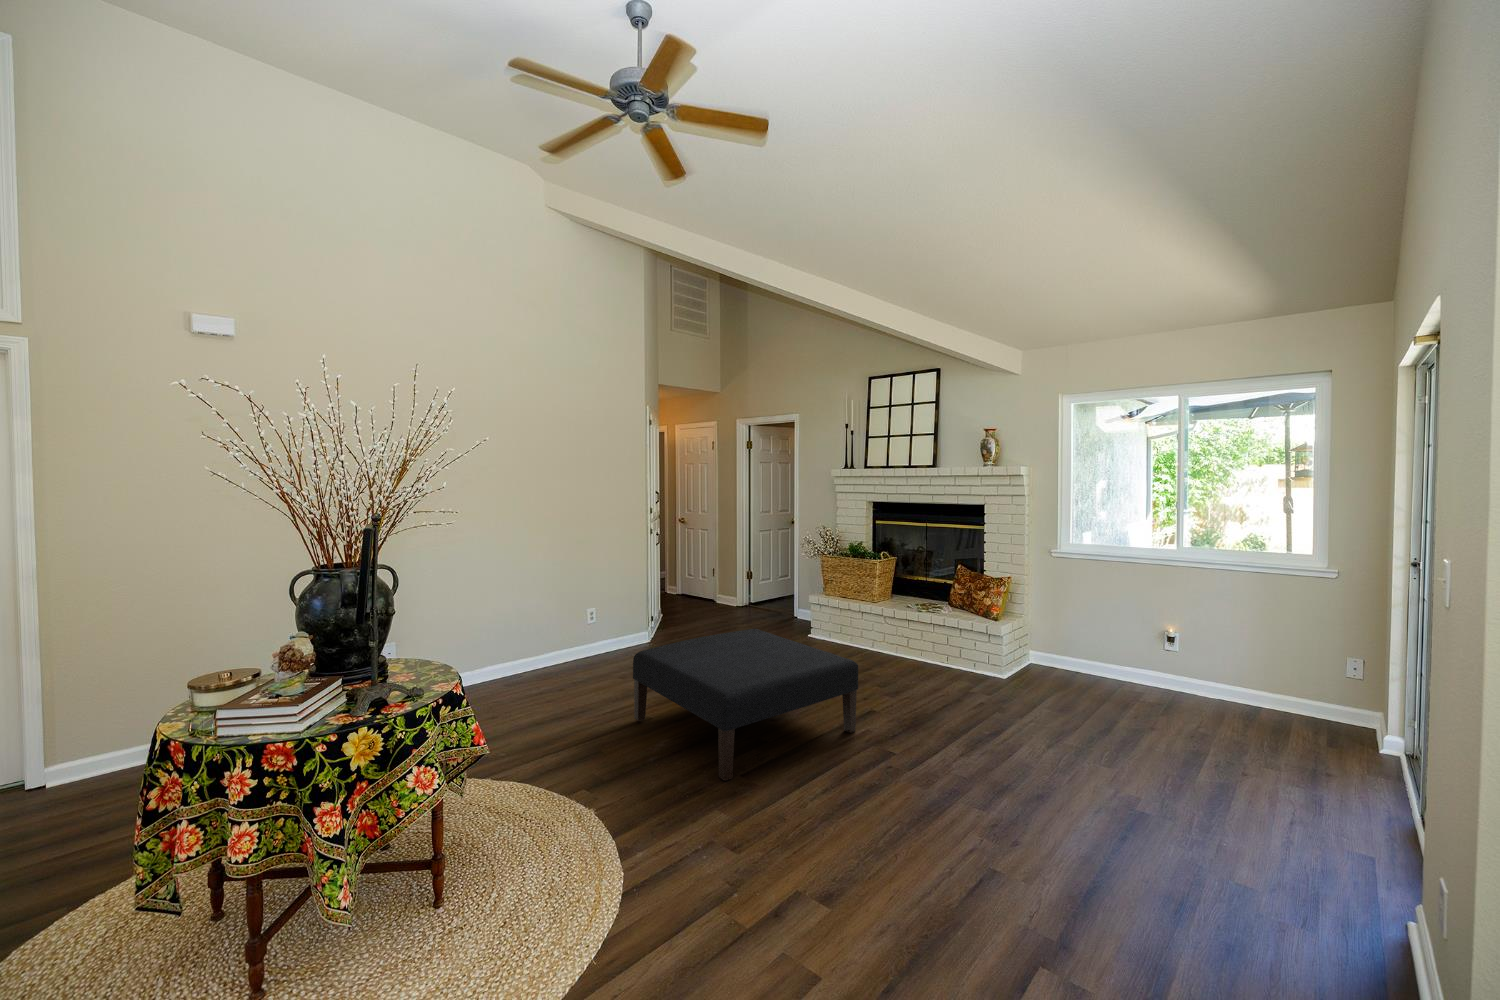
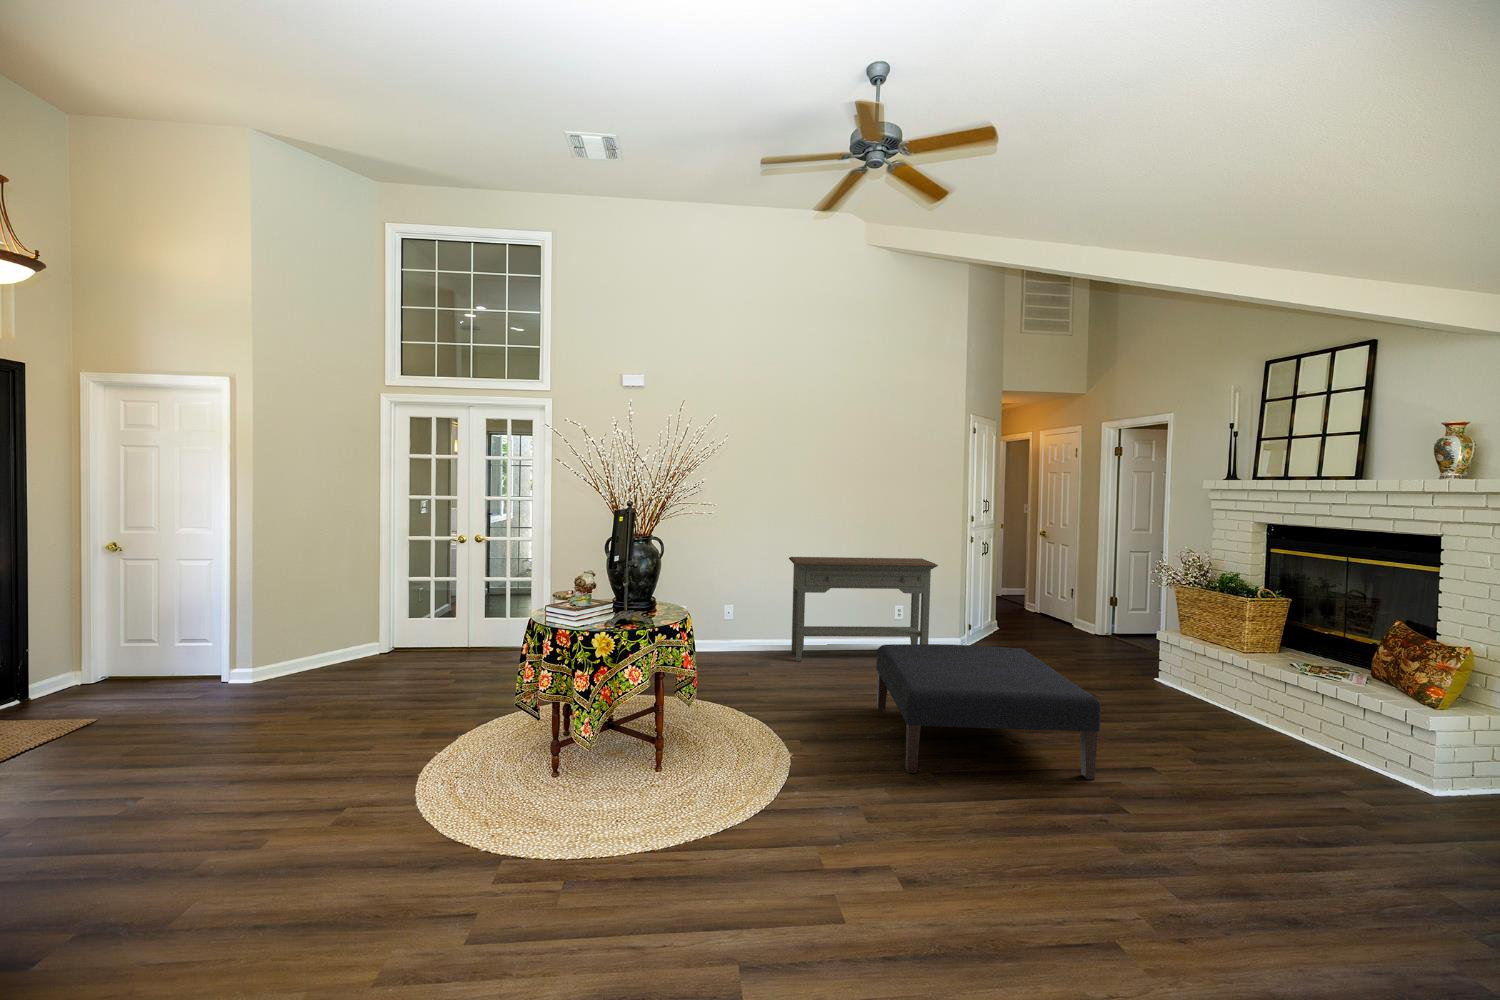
console table: none [477,554,643,690] -> present [789,557,938,661]

